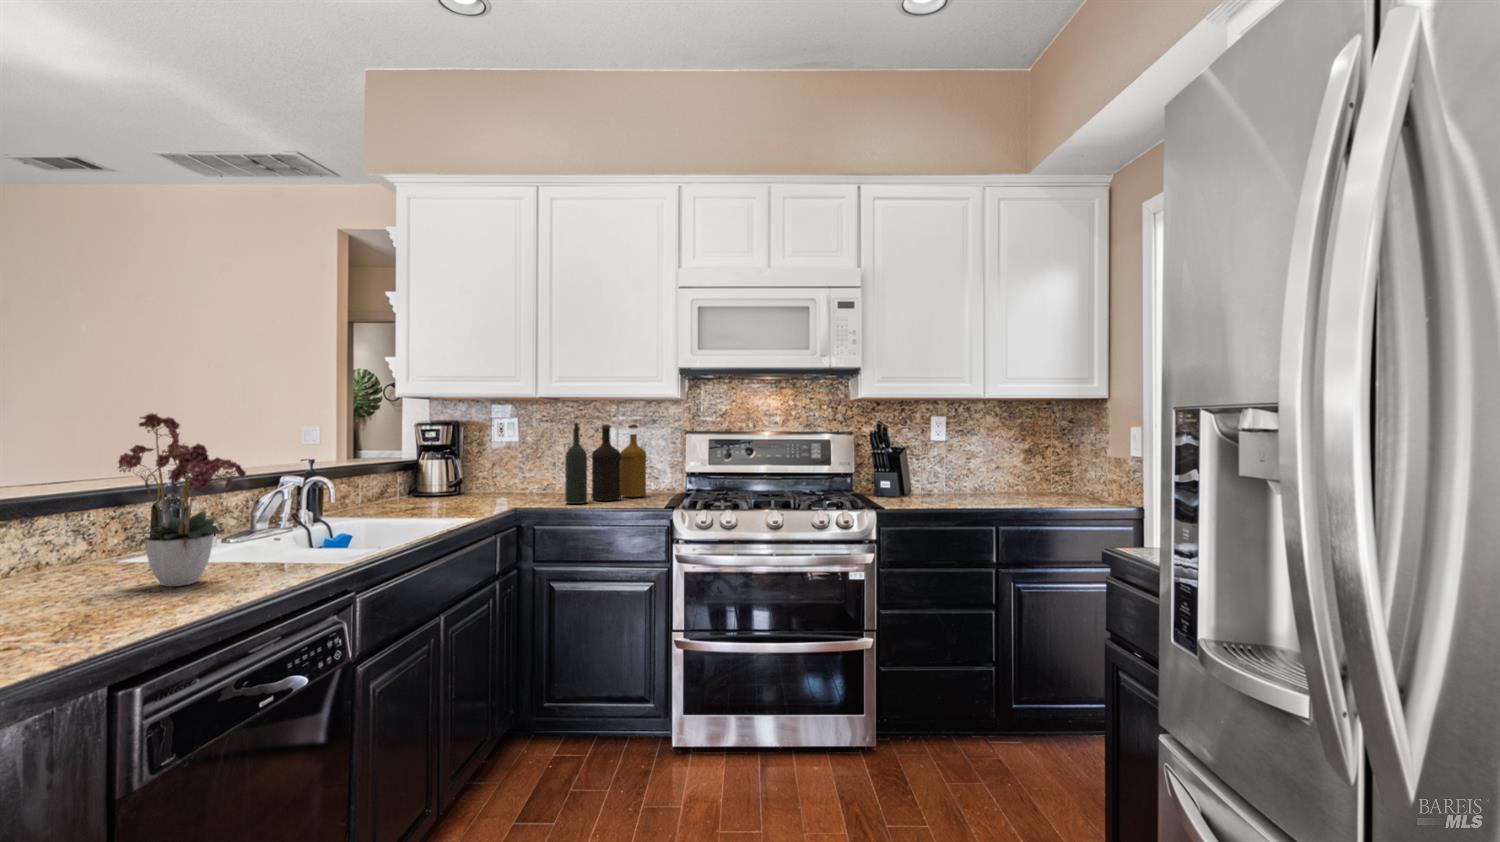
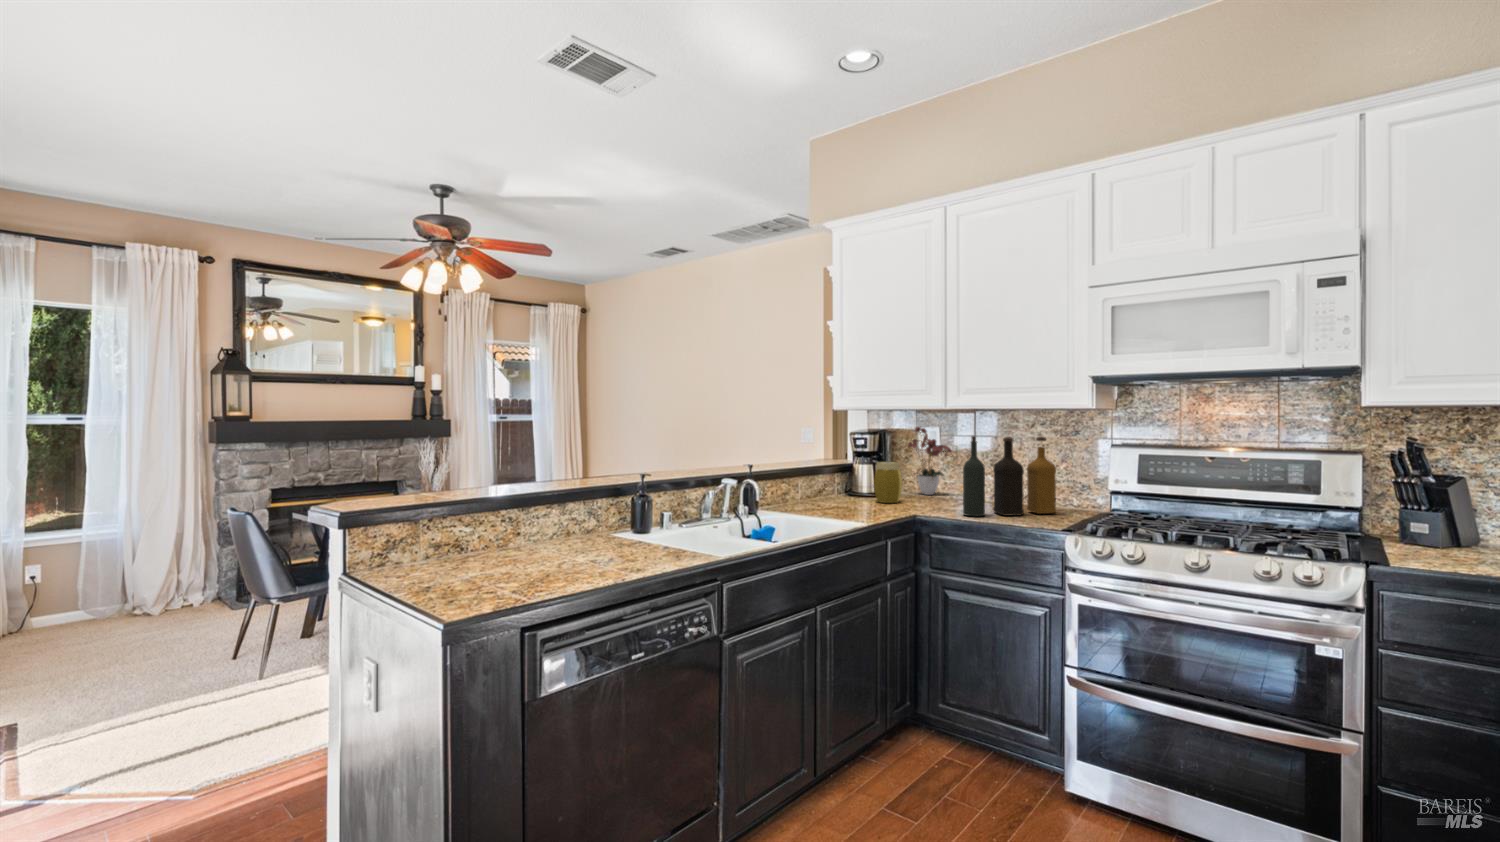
flower arrangement: present [118,413,246,586] -> present [908,427,952,495]
jar: none [457,455,487,500] -> present [874,462,902,503]

